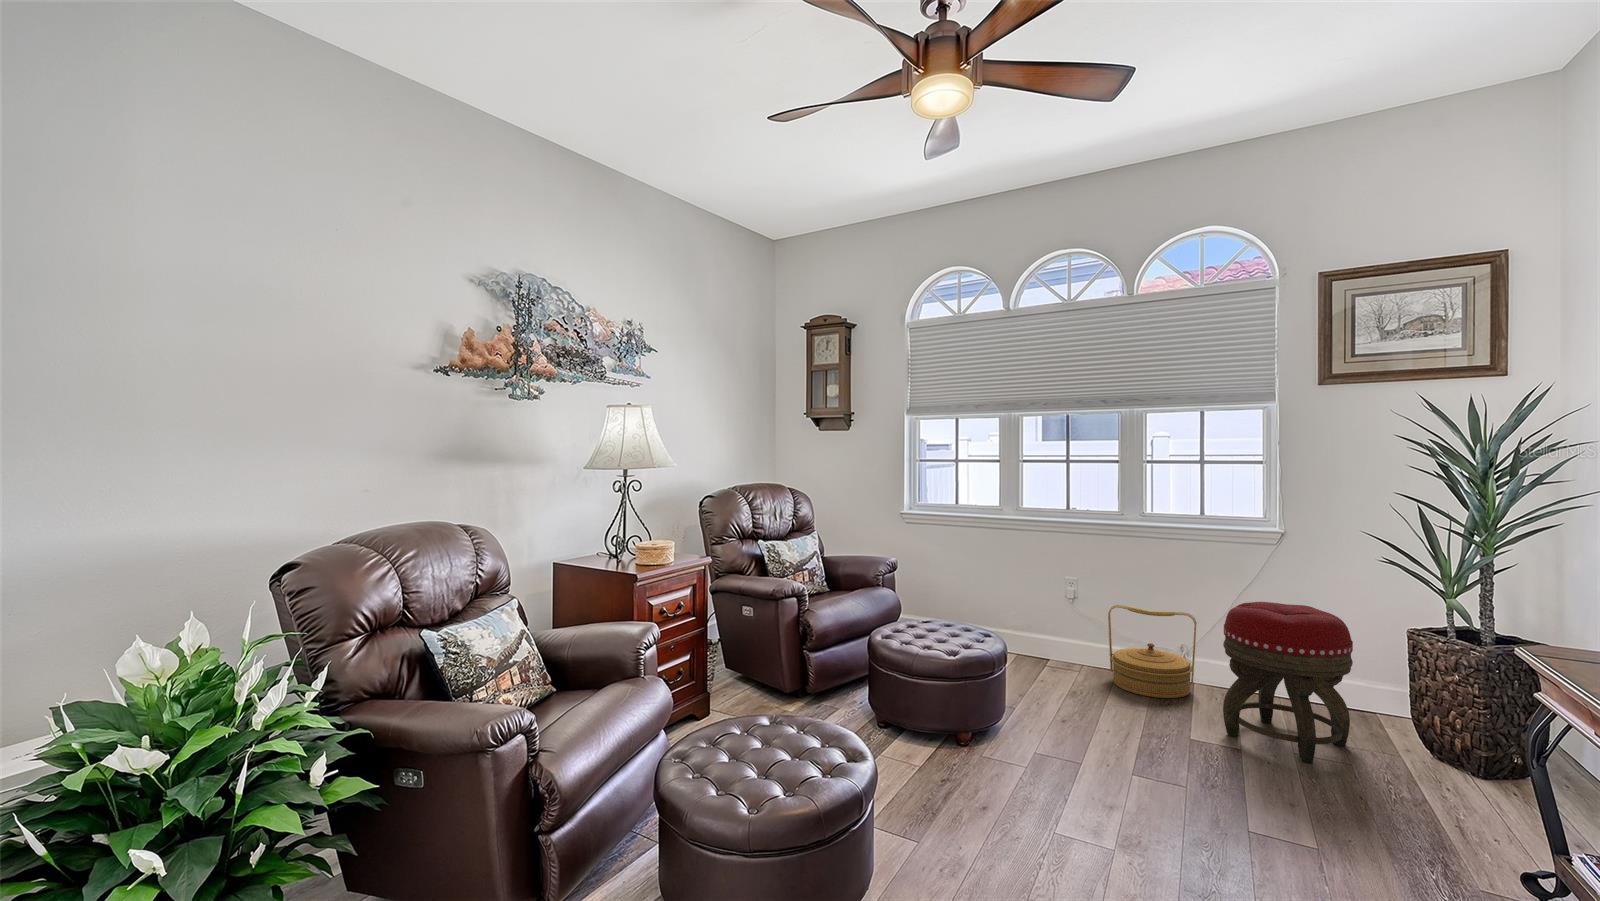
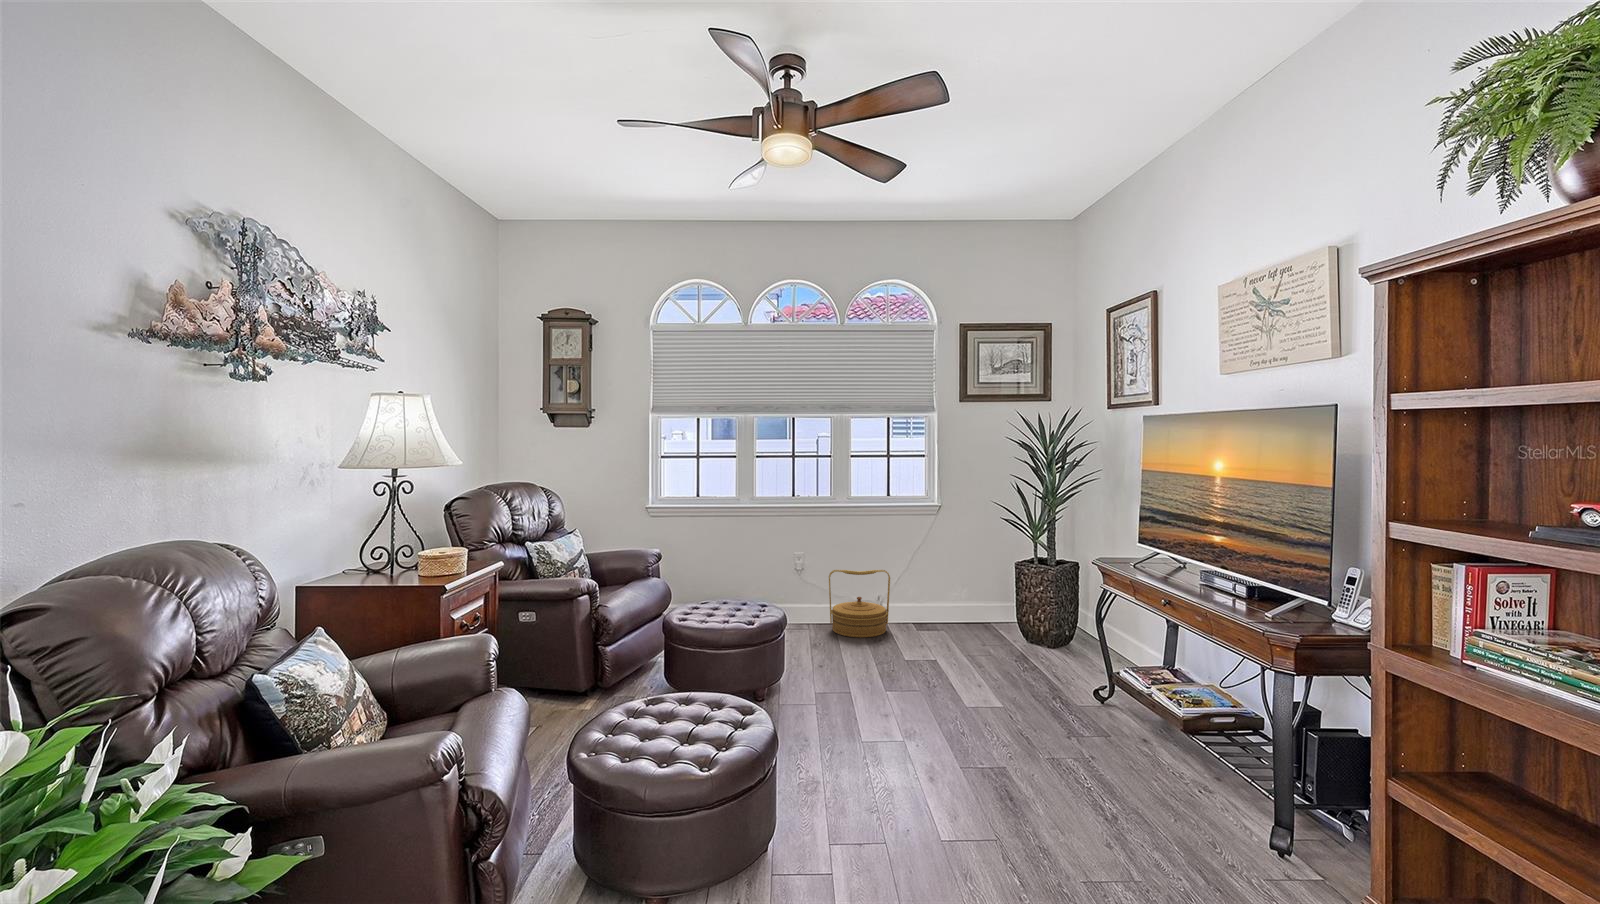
footstool: present [1223,602,1353,763] -> none [919,555,995,661]

